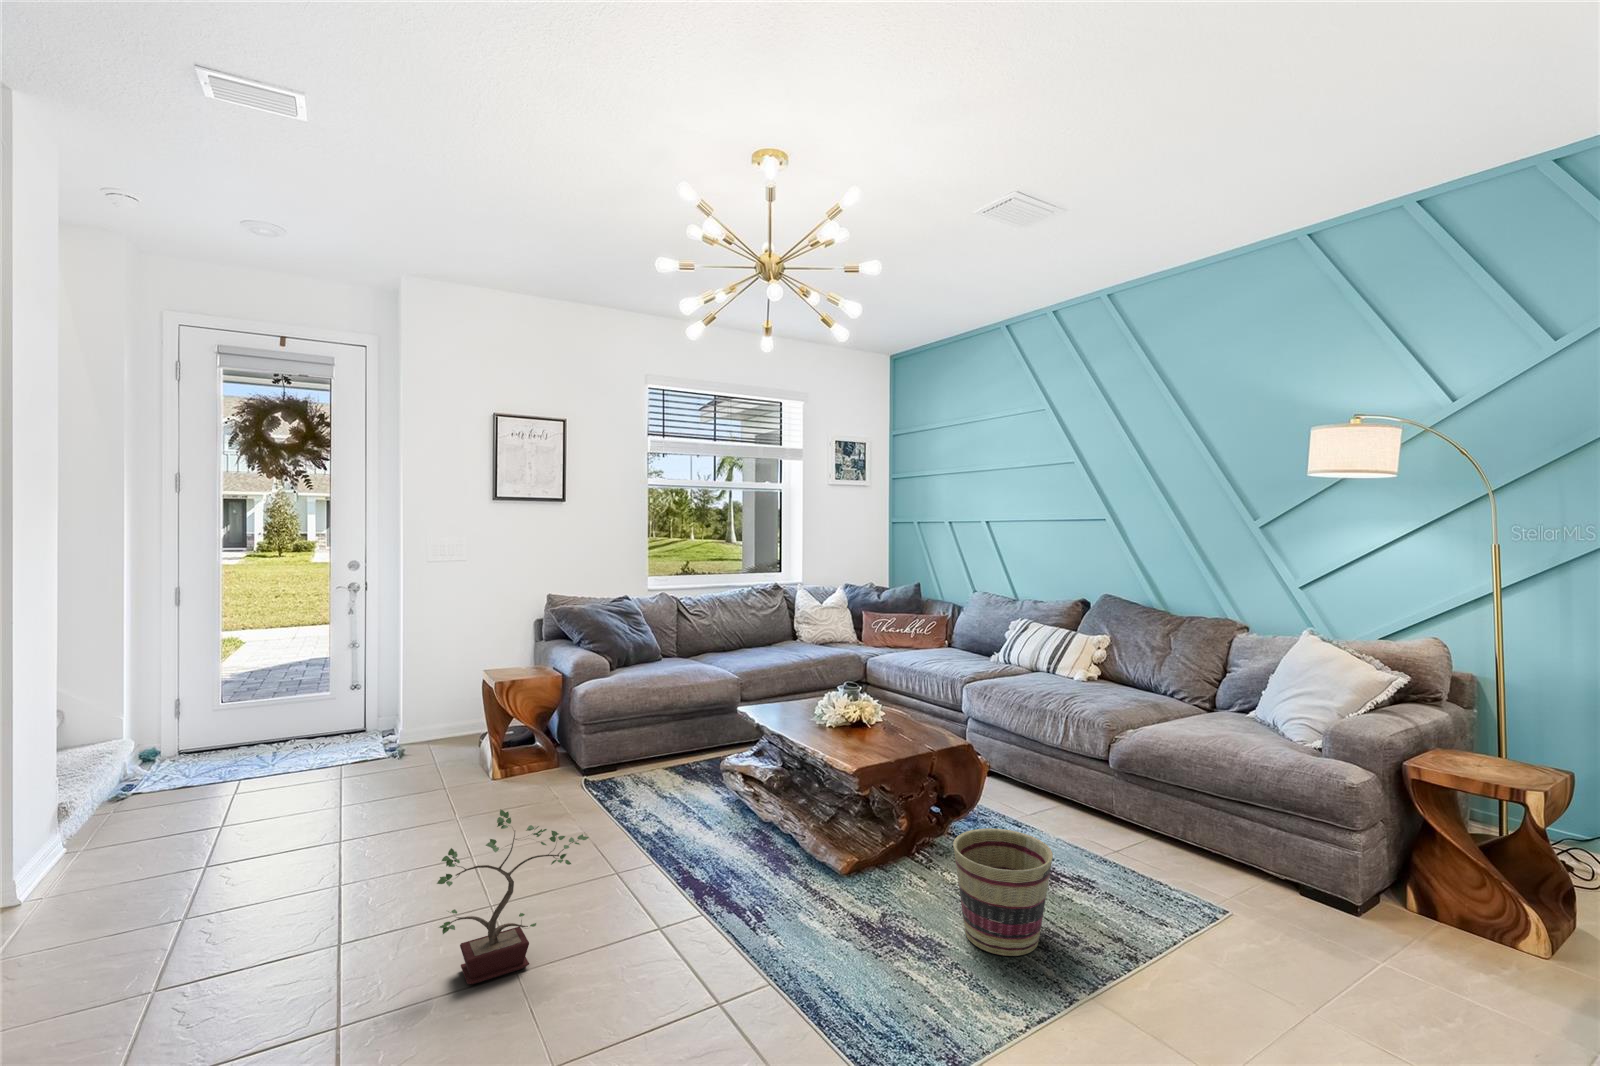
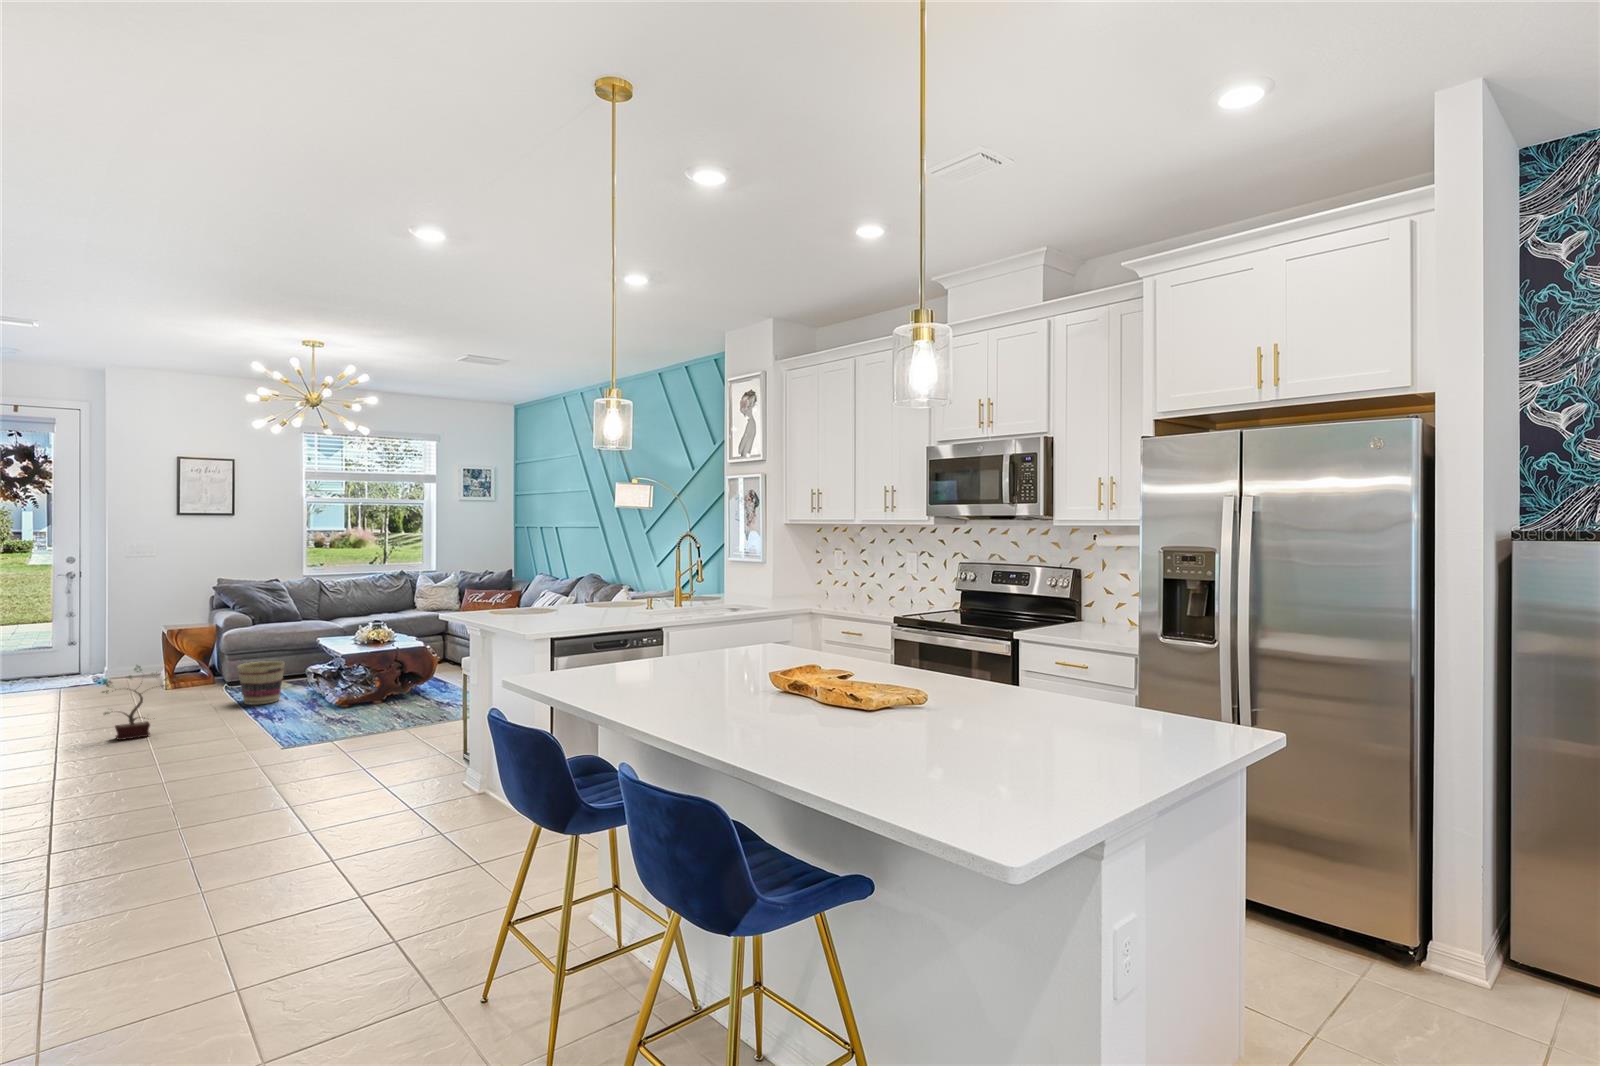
basket: present [953,828,1053,956] -> present [238,661,285,705]

